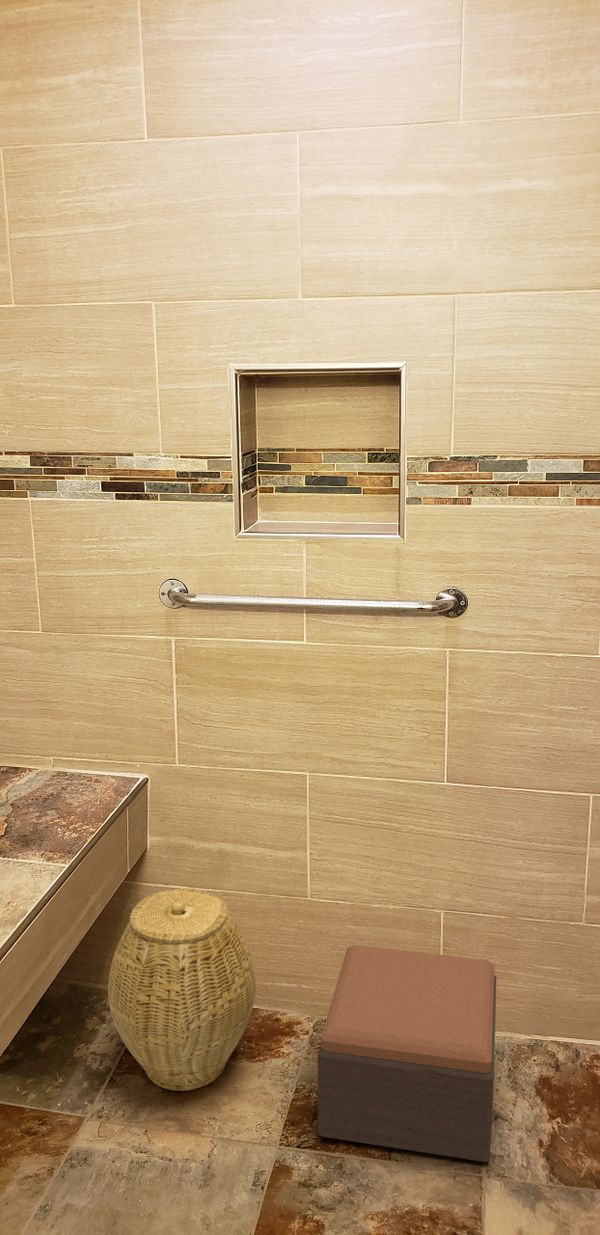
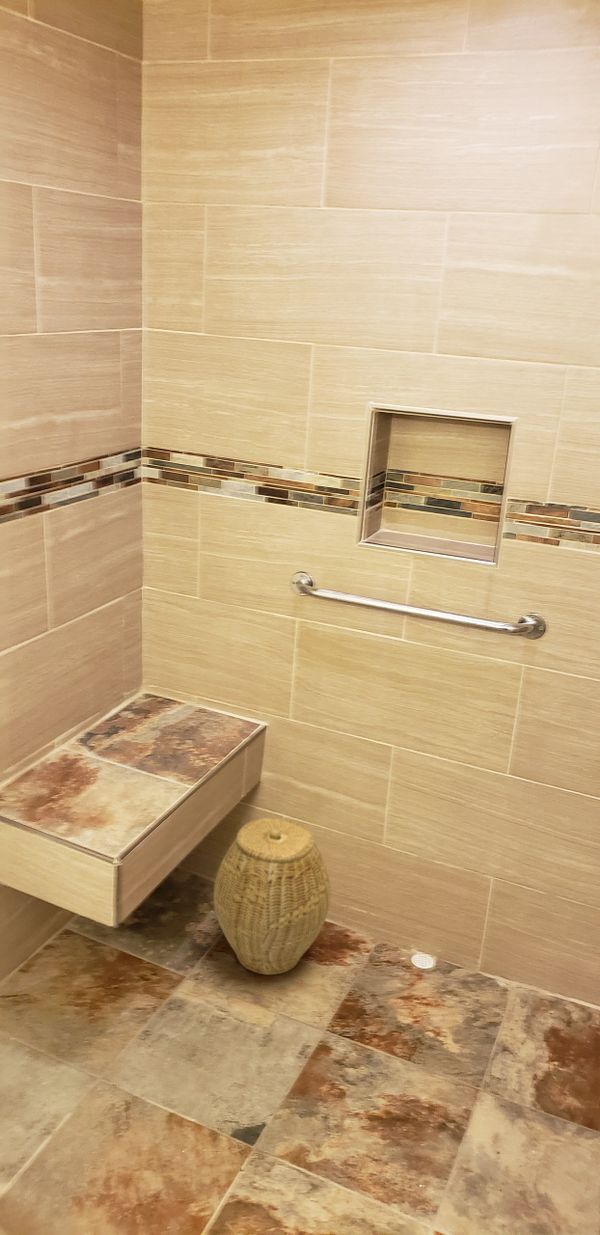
footstool: present [318,945,496,1162] -> none [357,889,529,1080]

